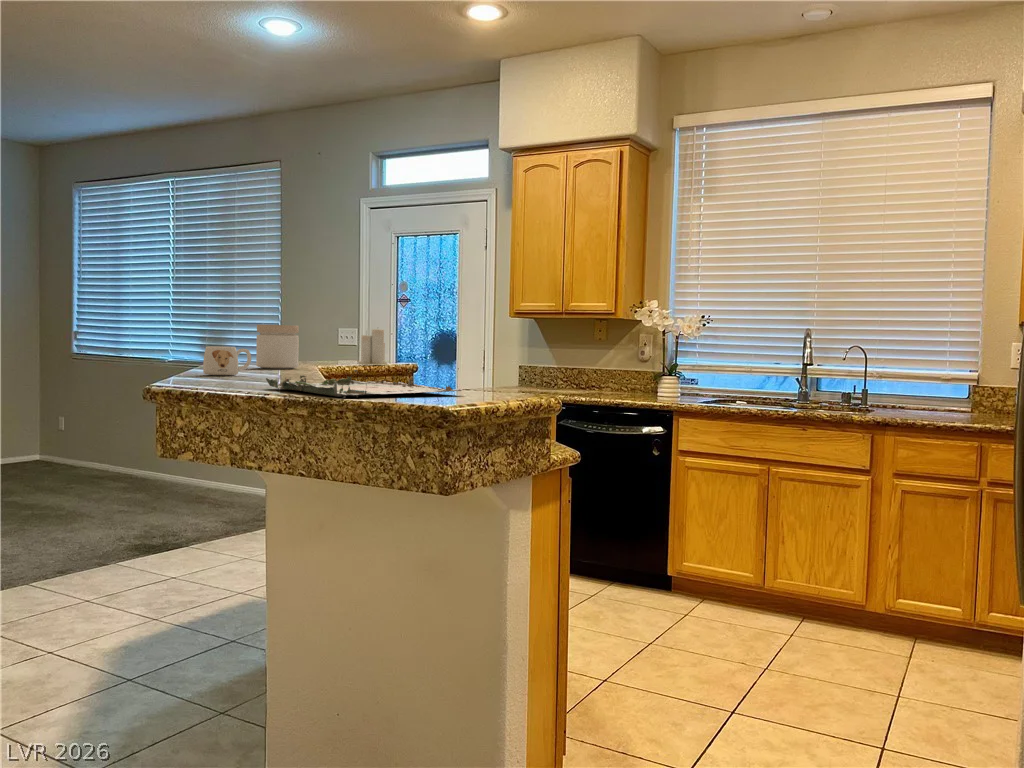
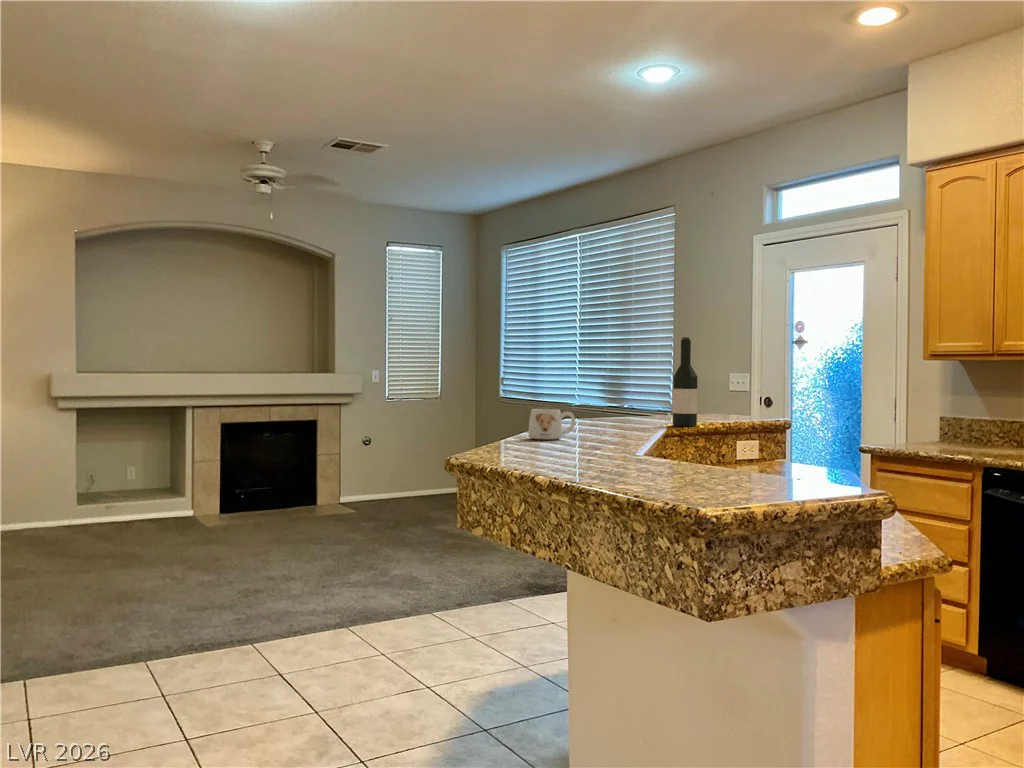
wine bottle: none [318,287,341,368] -> present [673,337,697,426]
jar: present [256,325,299,369] -> none [605,380,649,427]
candle: present [359,329,387,365] -> none [730,375,762,419]
tray: present [266,370,463,398] -> none [543,442,753,490]

